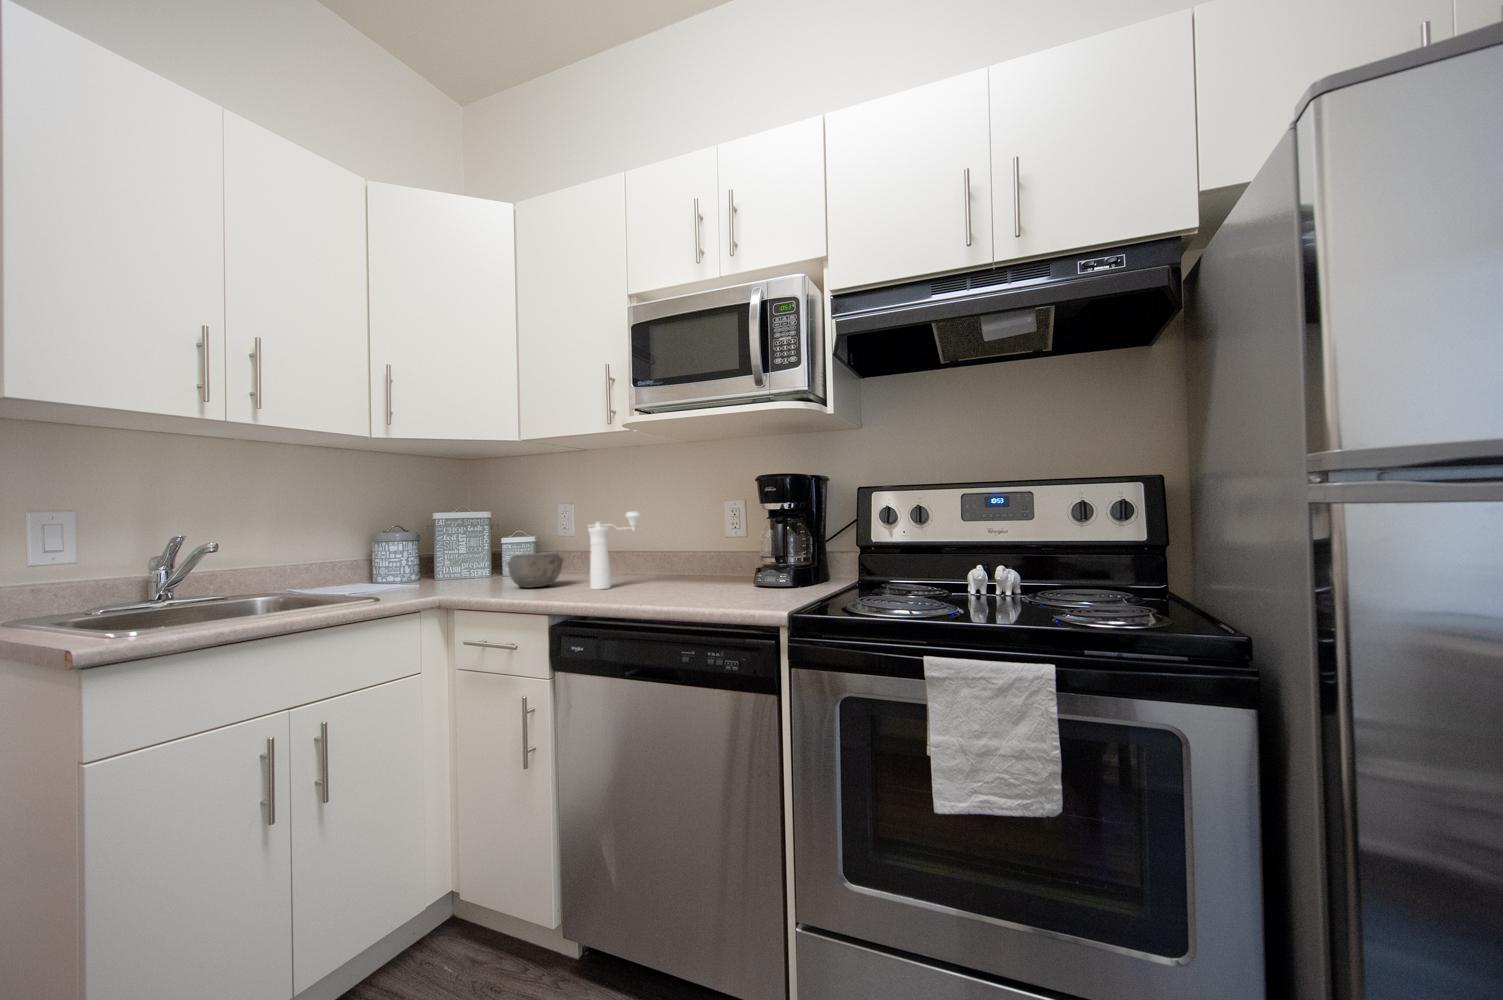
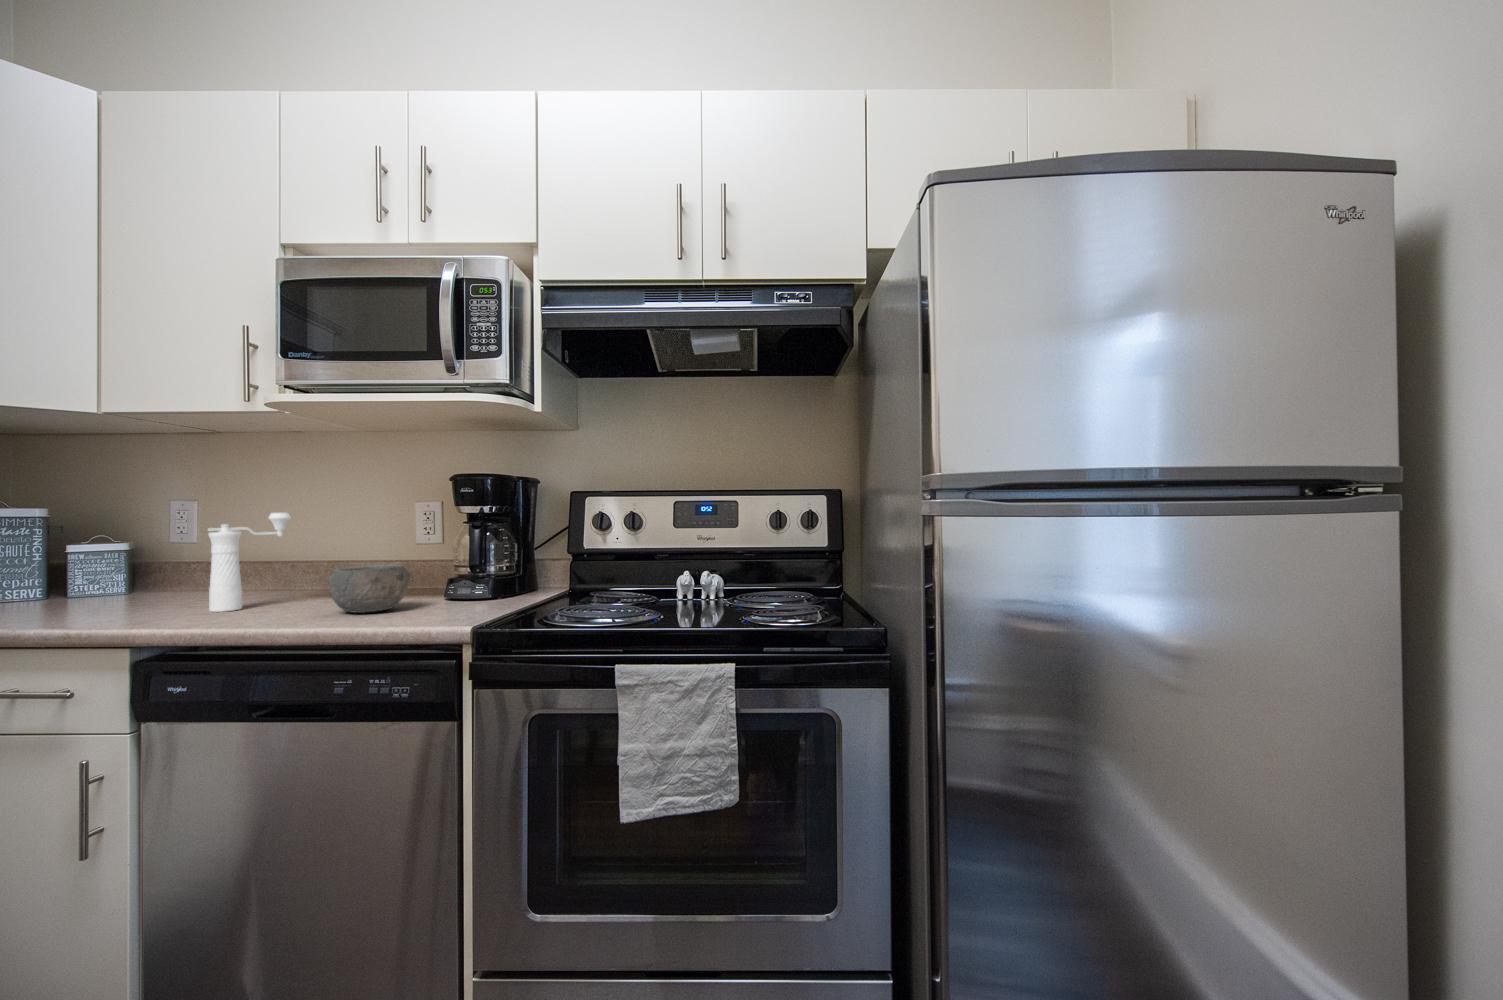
bowl: present [507,552,564,588] -> present [327,564,411,613]

